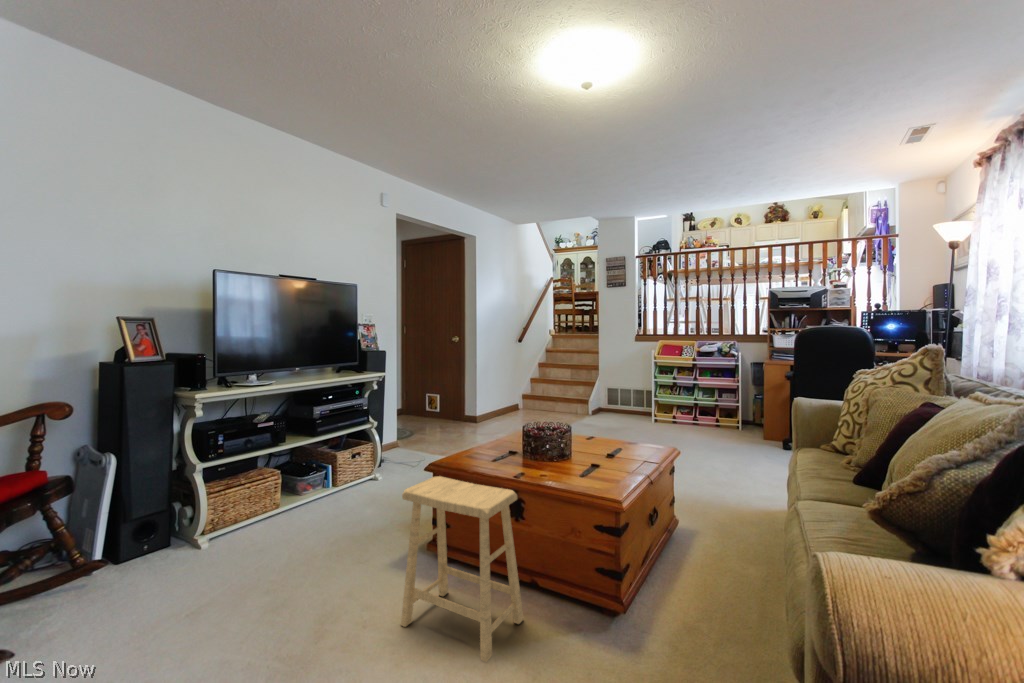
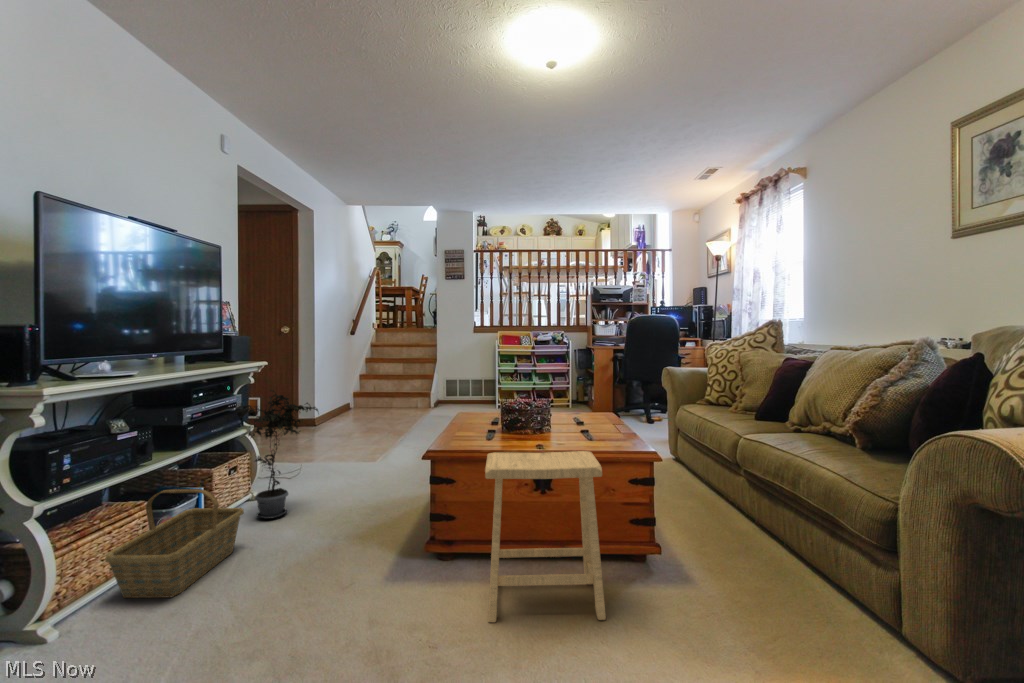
potted plant: none [348,397,400,497] -> present [233,390,318,519]
basket: none [238,464,332,538] -> present [105,489,244,598]

